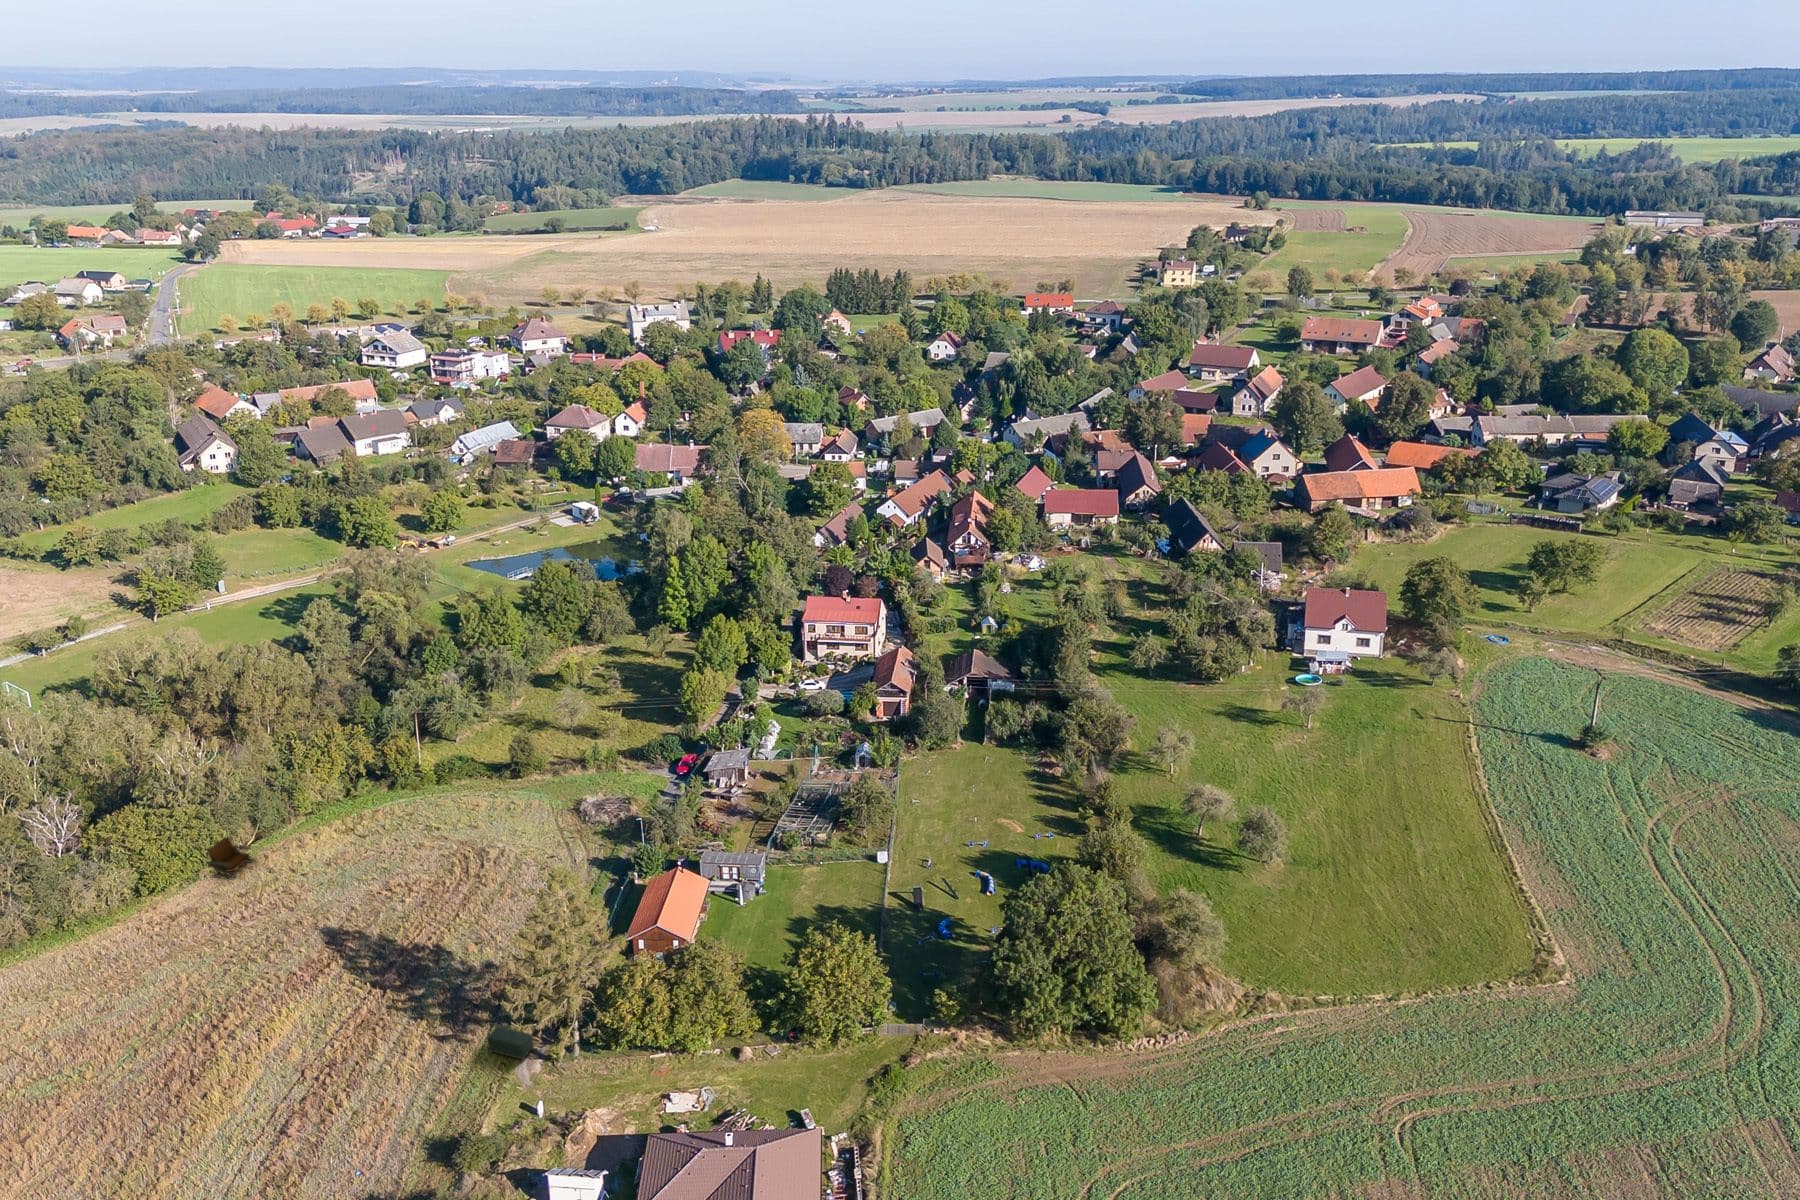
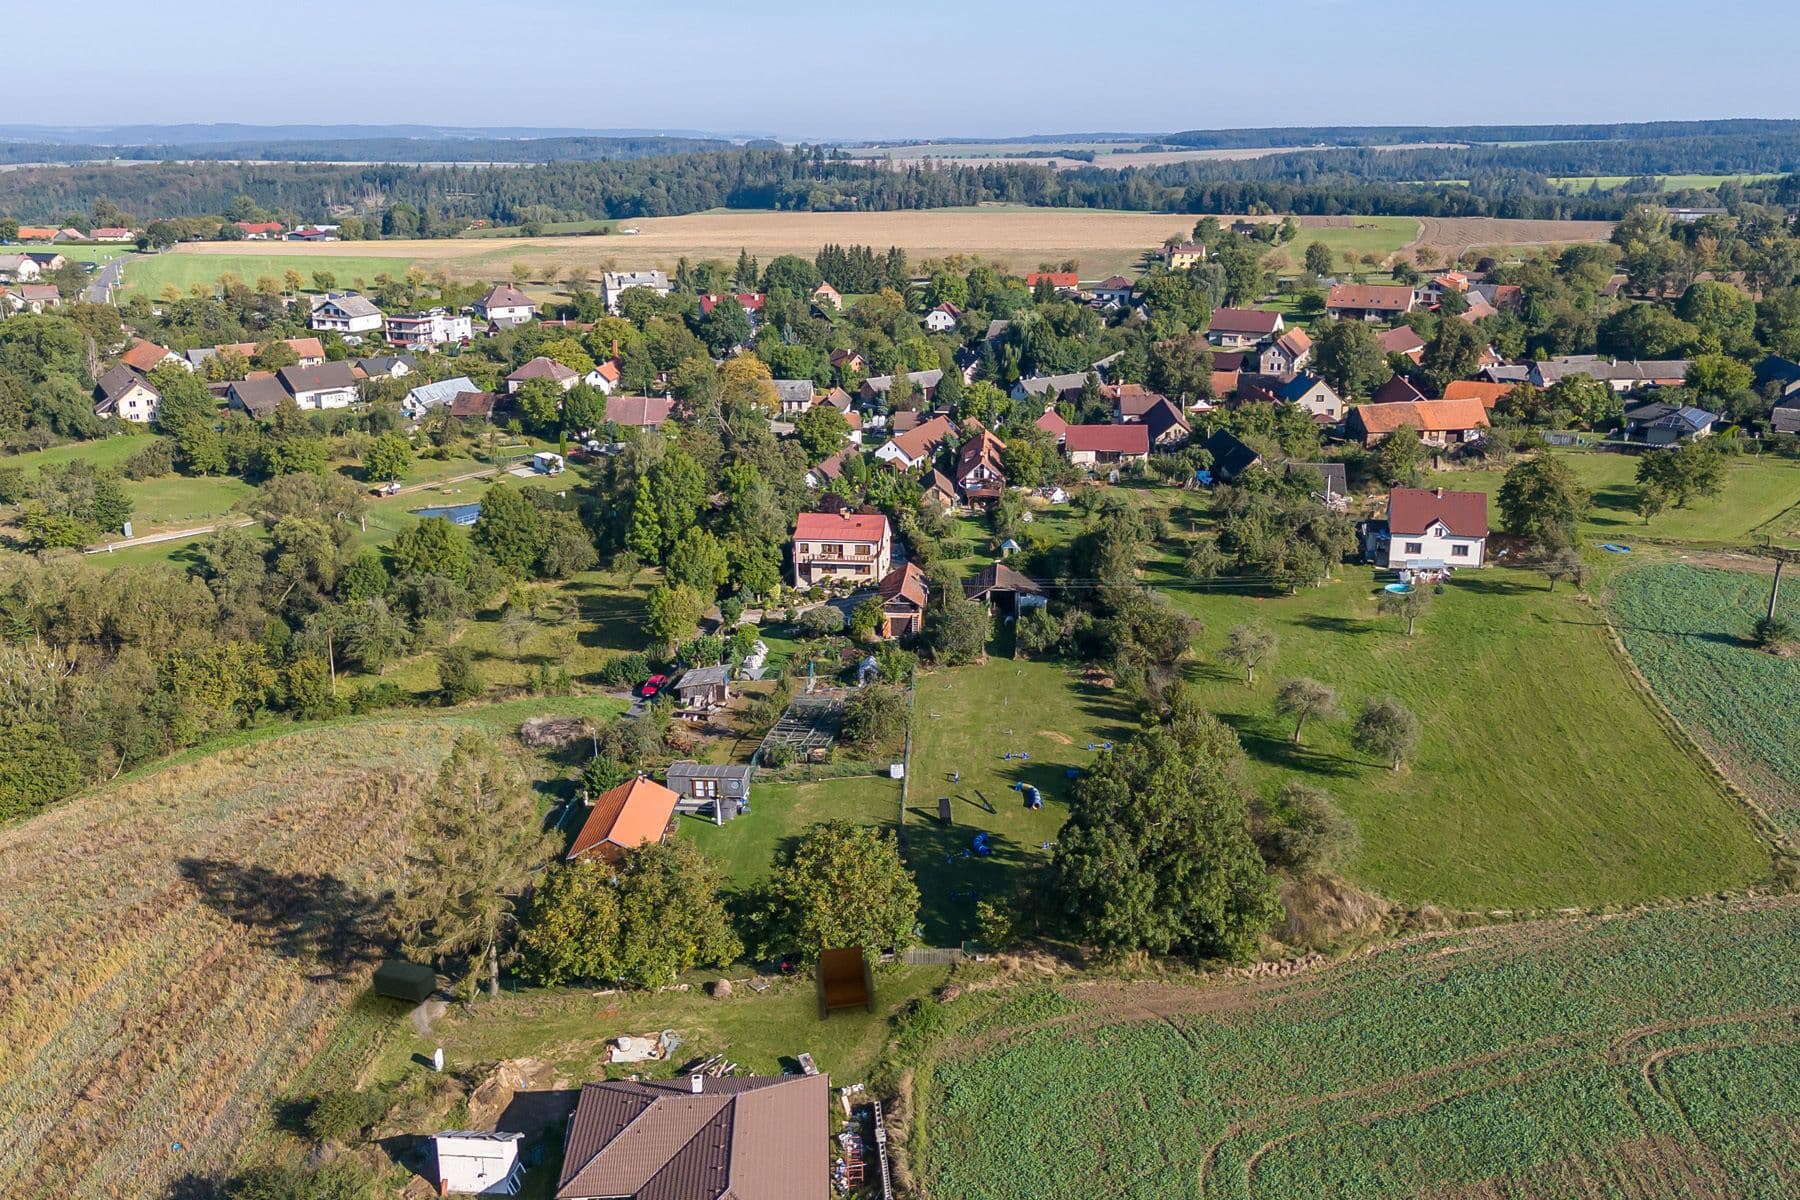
lounge chair: present [206,837,254,879] -> present [815,945,876,1020]

